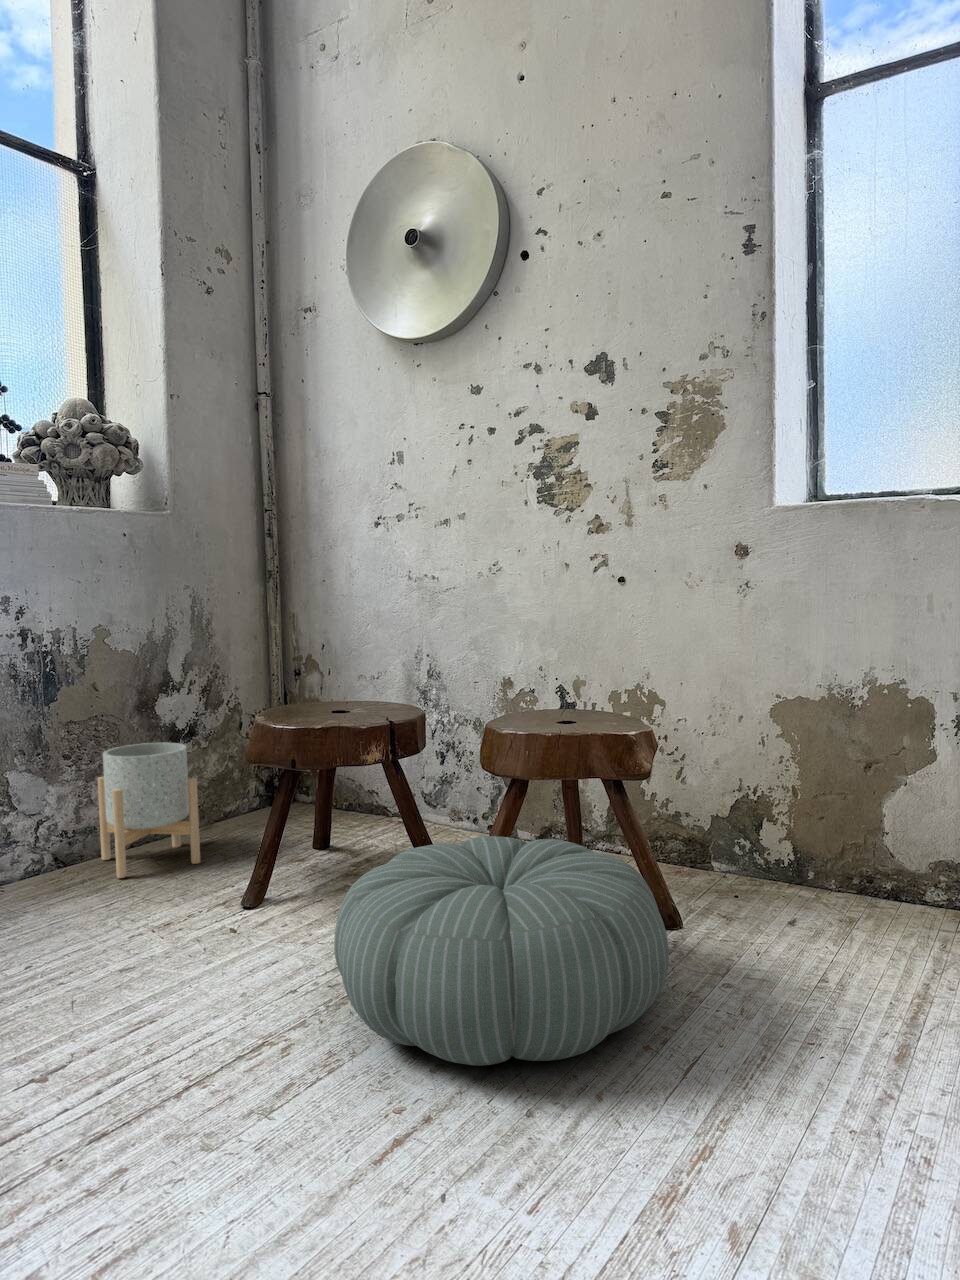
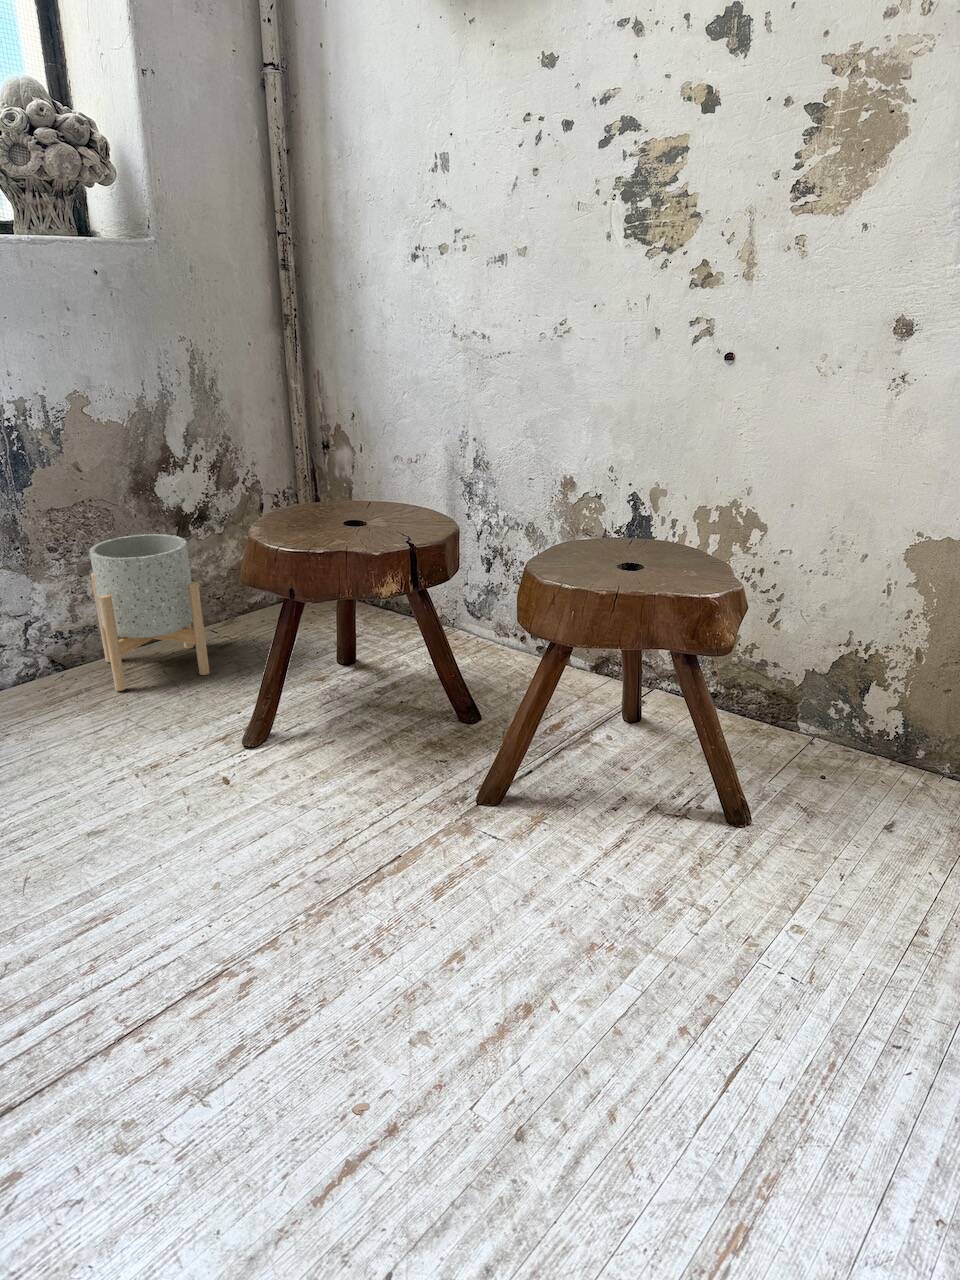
pouf: present [334,836,669,1066] -> none [308,717,726,1054]

